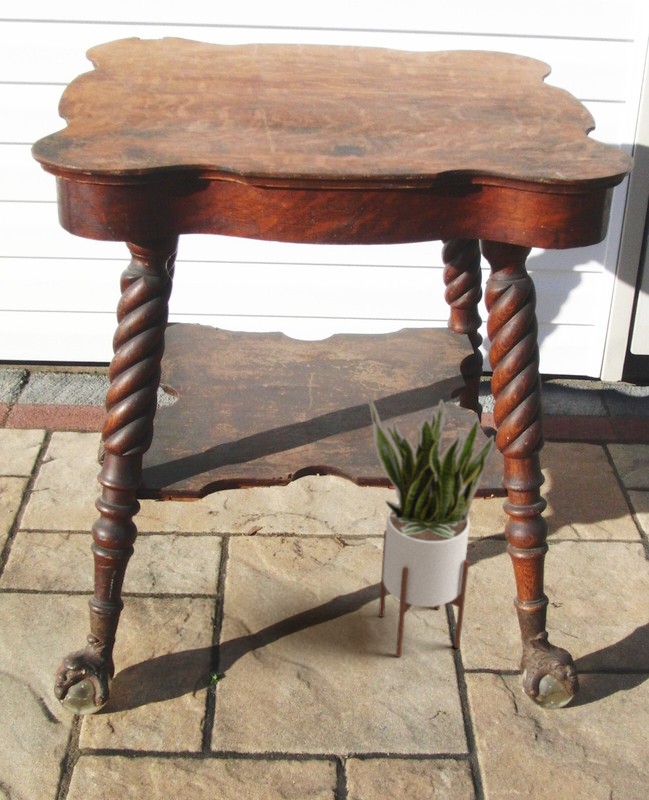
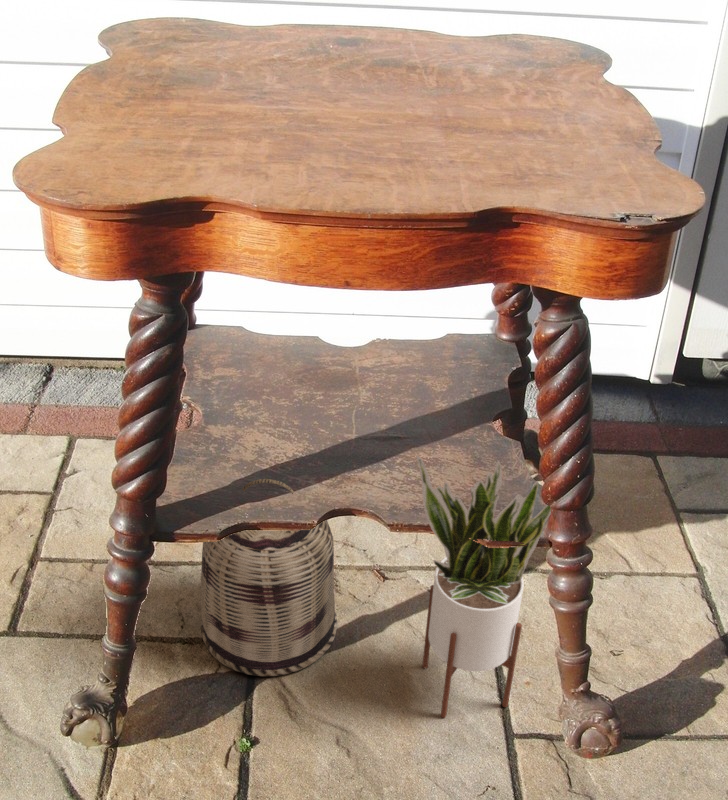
basket: none [171,432,299,624] -> present [200,479,337,676]

